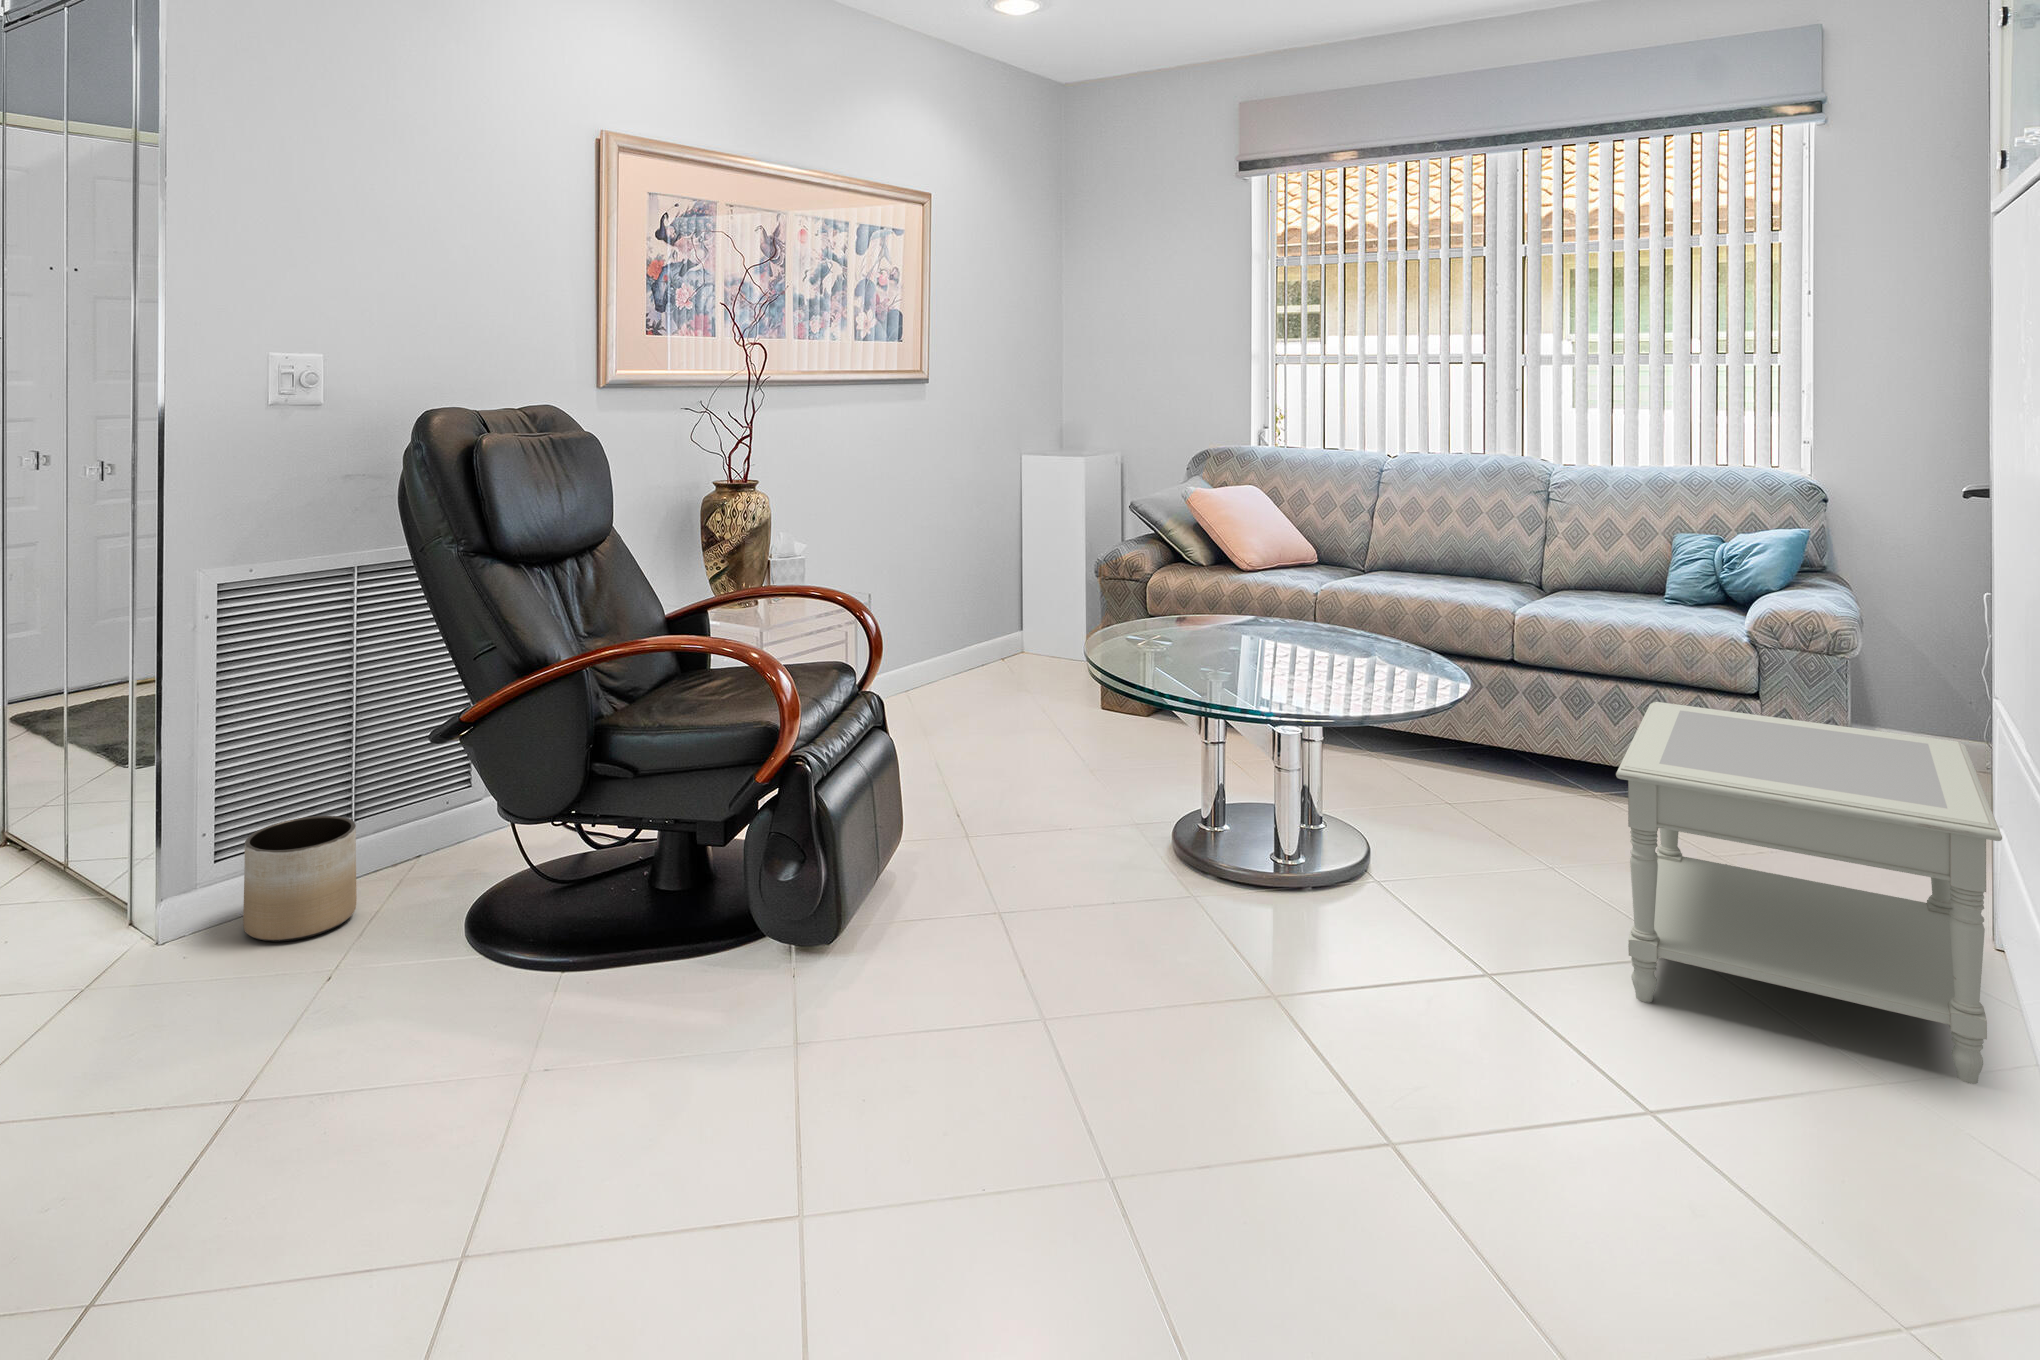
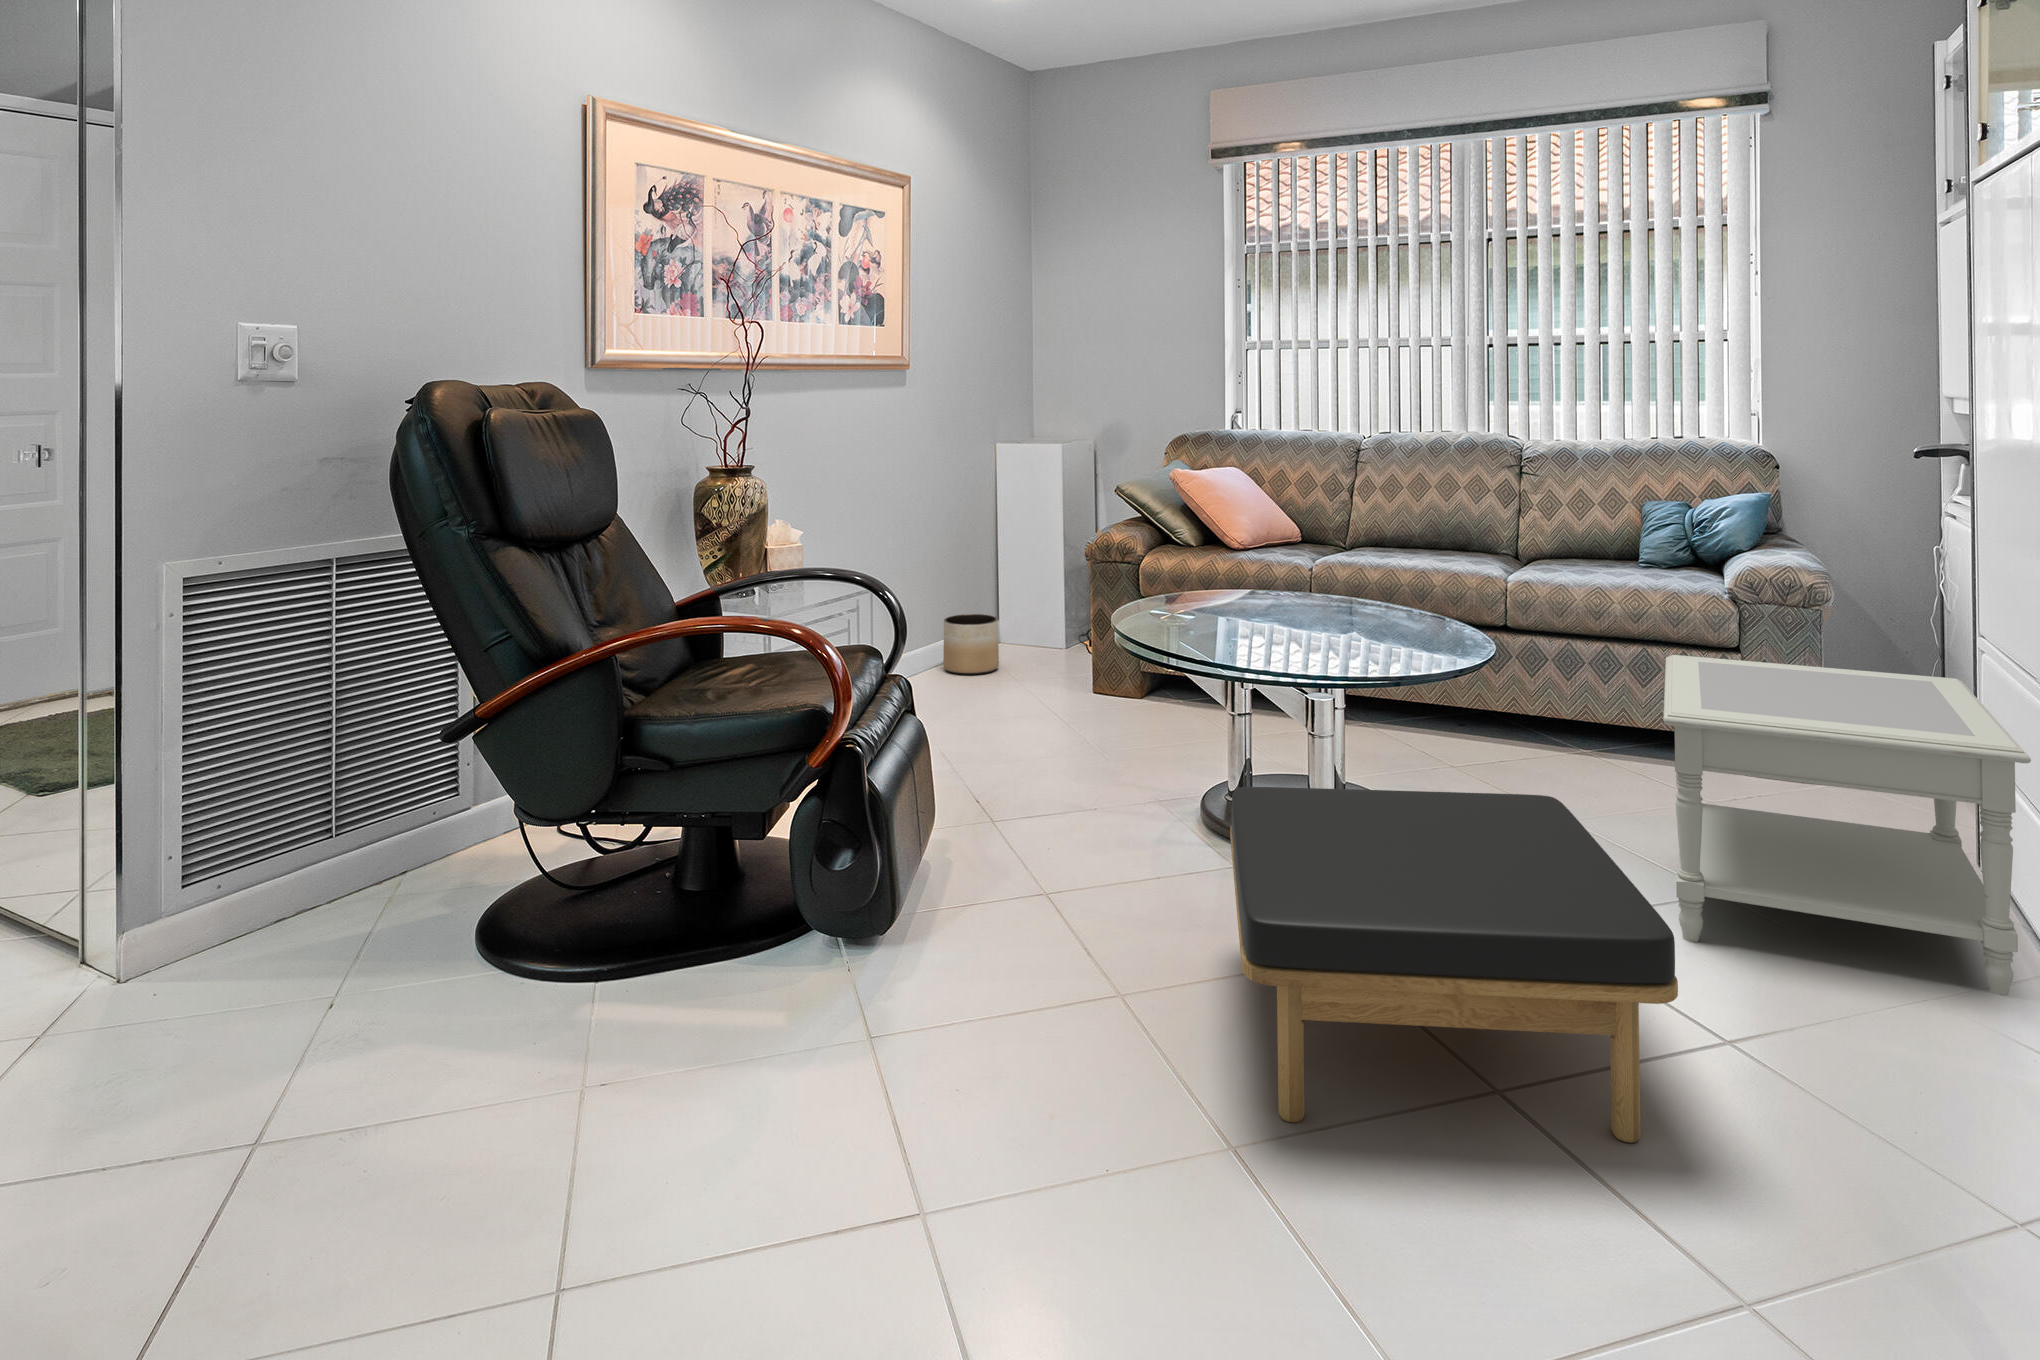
planter: present [243,816,357,942] -> present [943,614,999,675]
ottoman: none [1130,820,1565,1209] -> present [1230,787,1678,1143]

